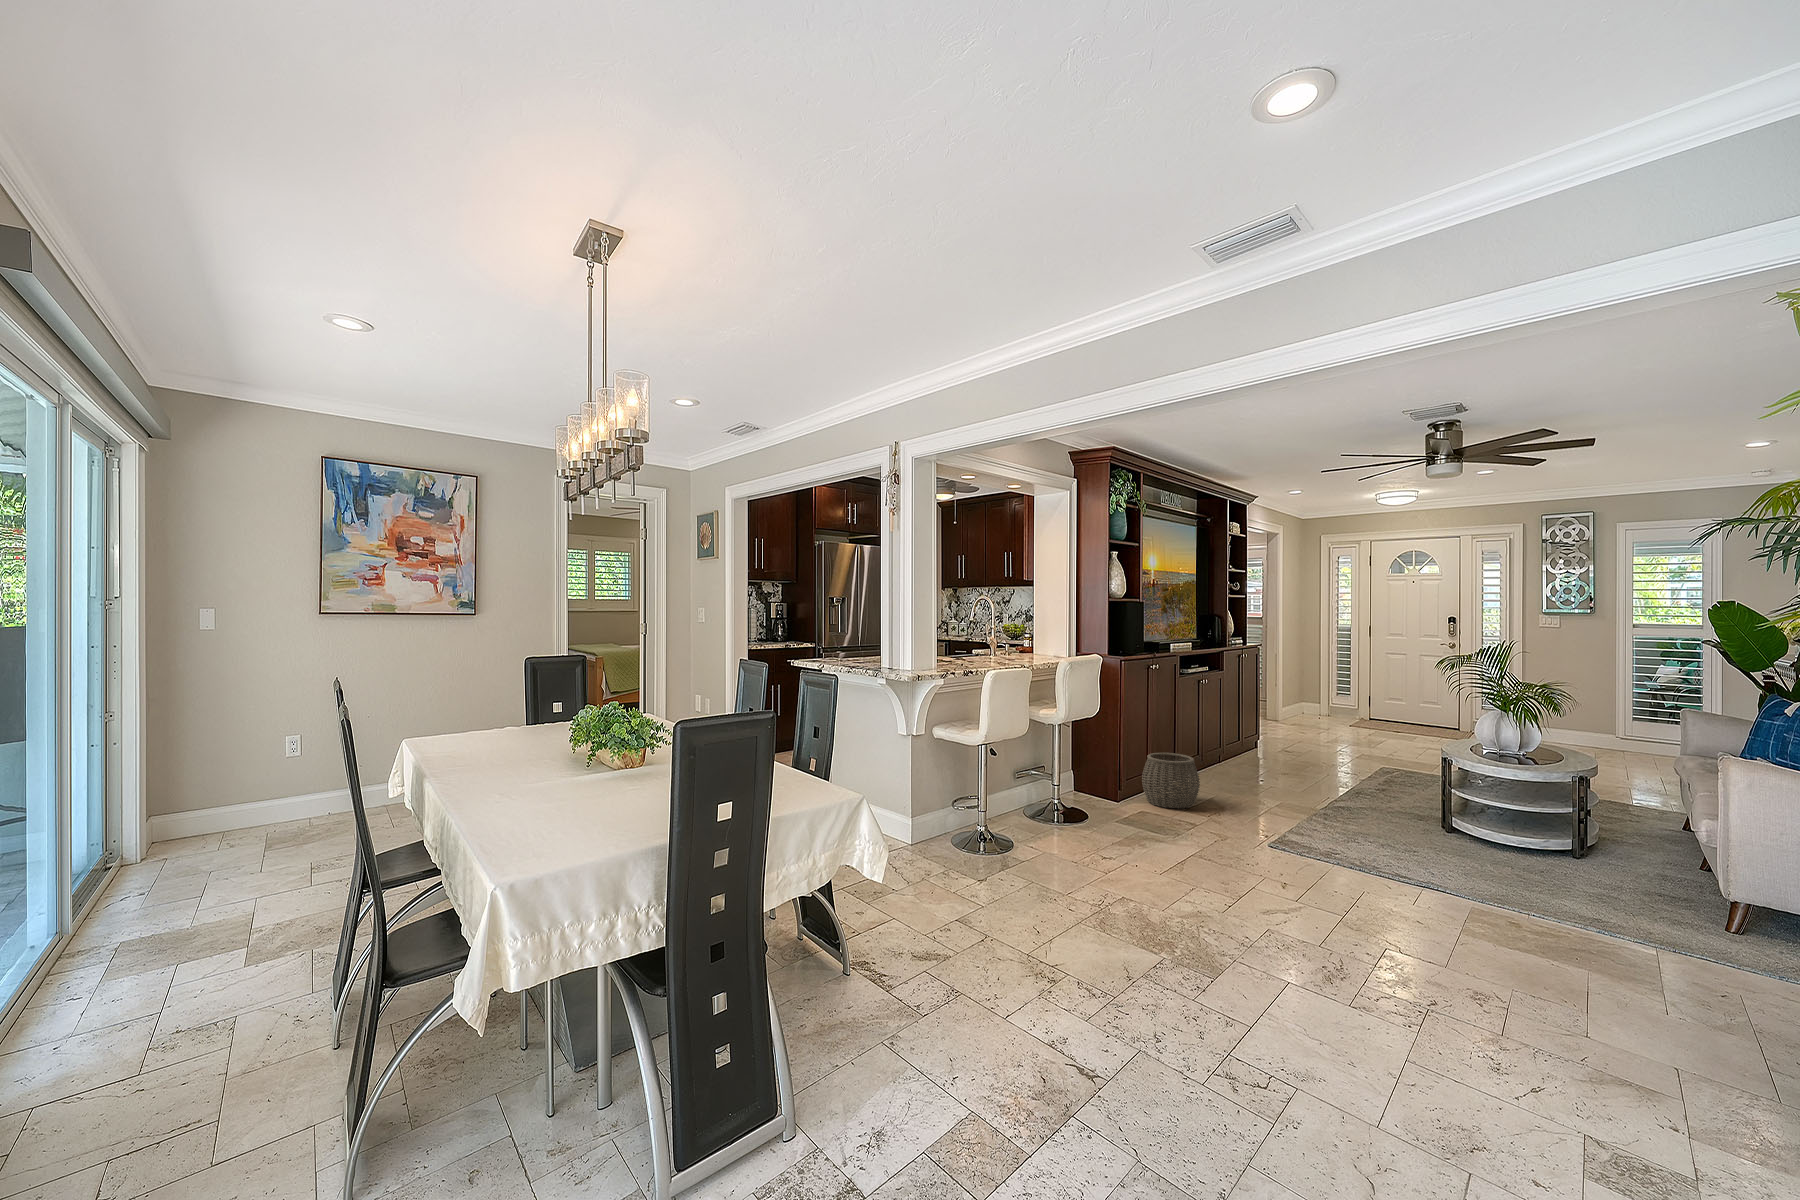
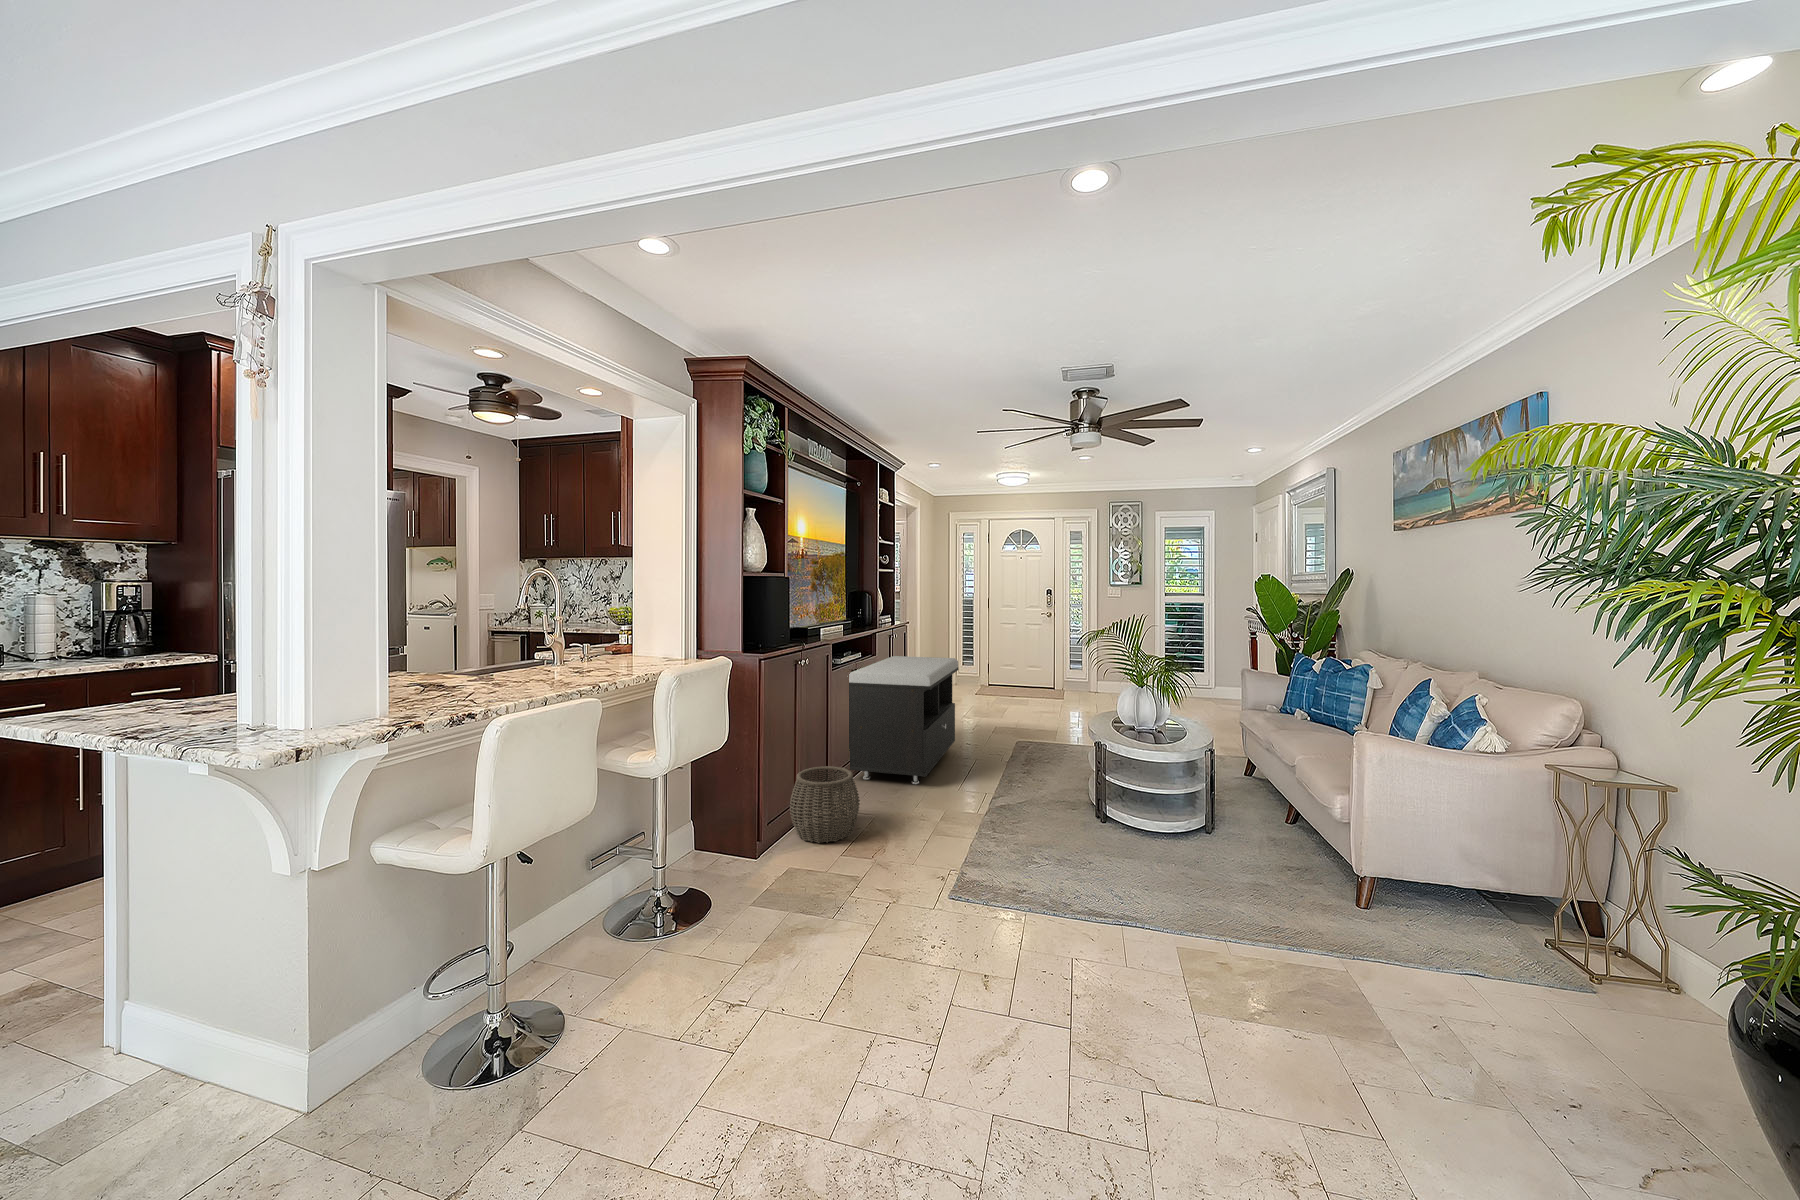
storage bench: none [1193,676,1311,787] -> present [849,656,958,784]

